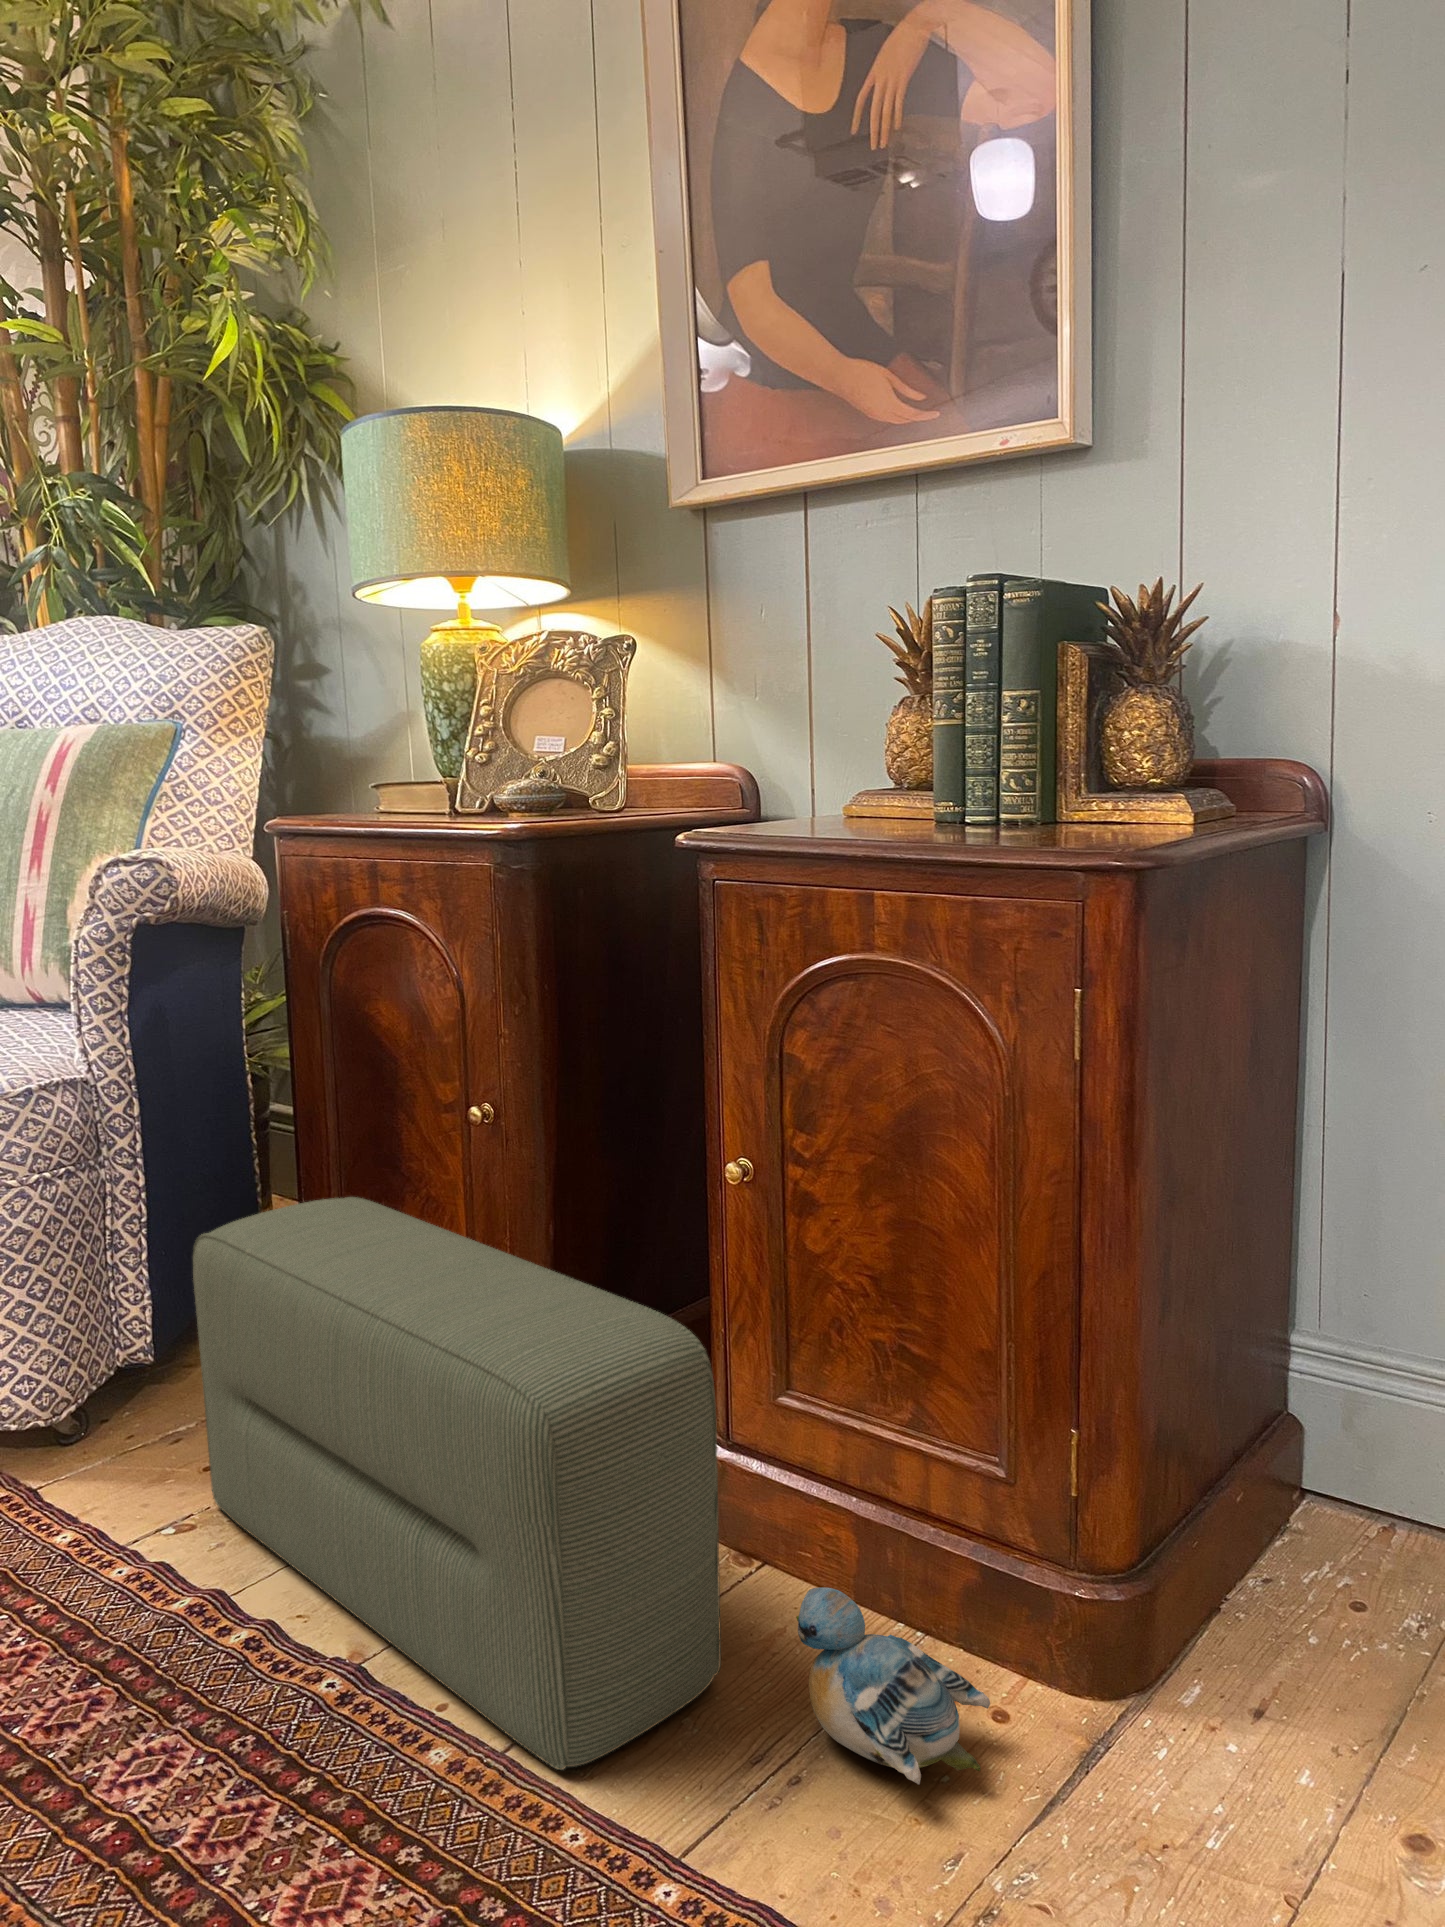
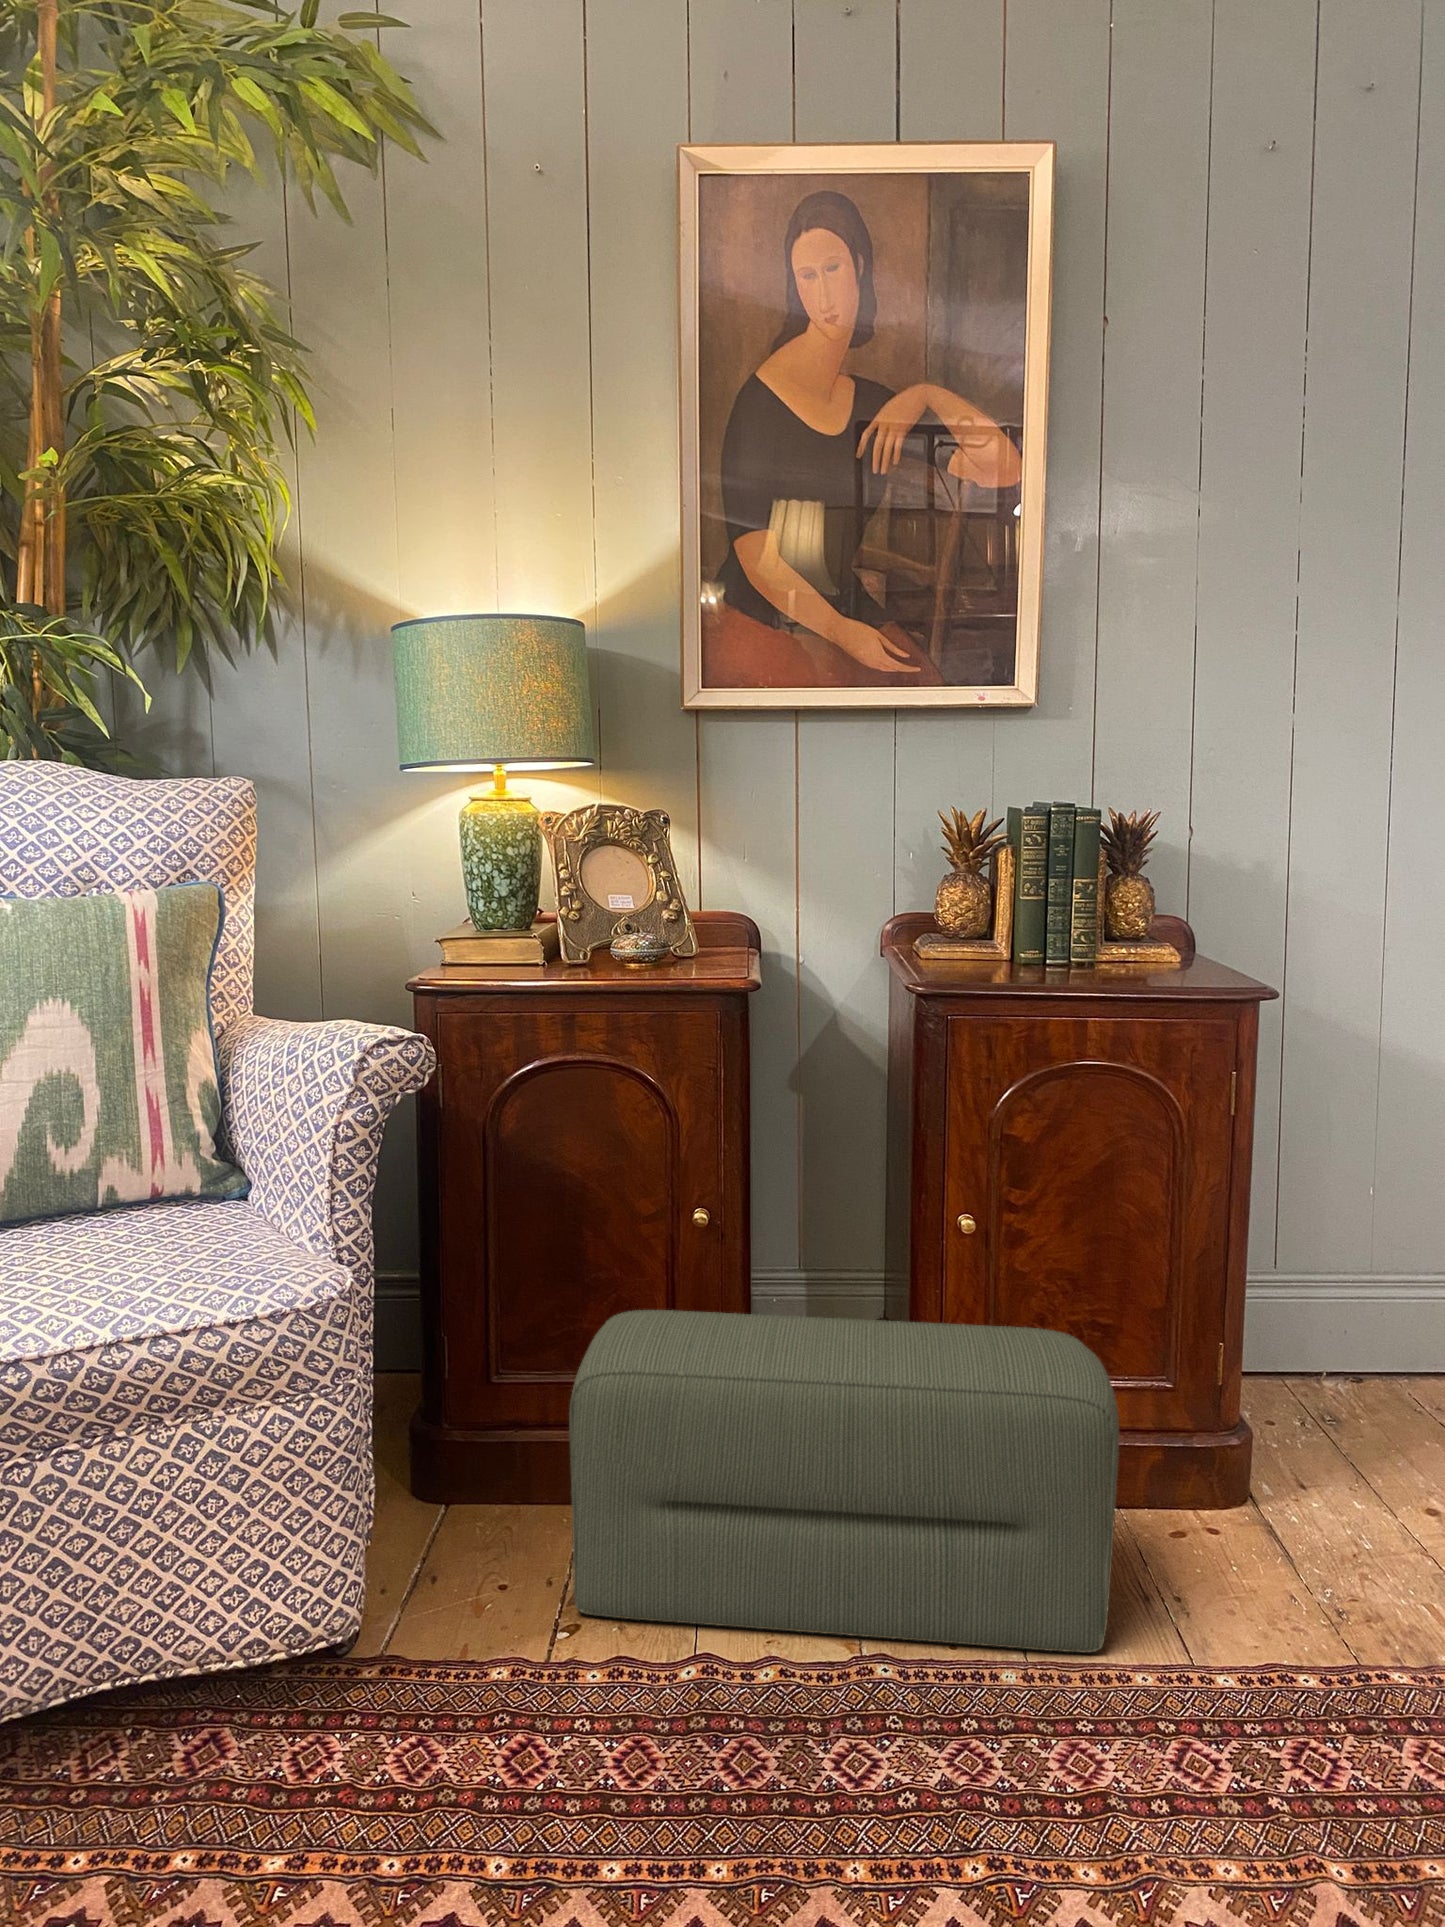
plush toy: present [796,1587,990,1785] -> none [1136,1472,1268,1566]

